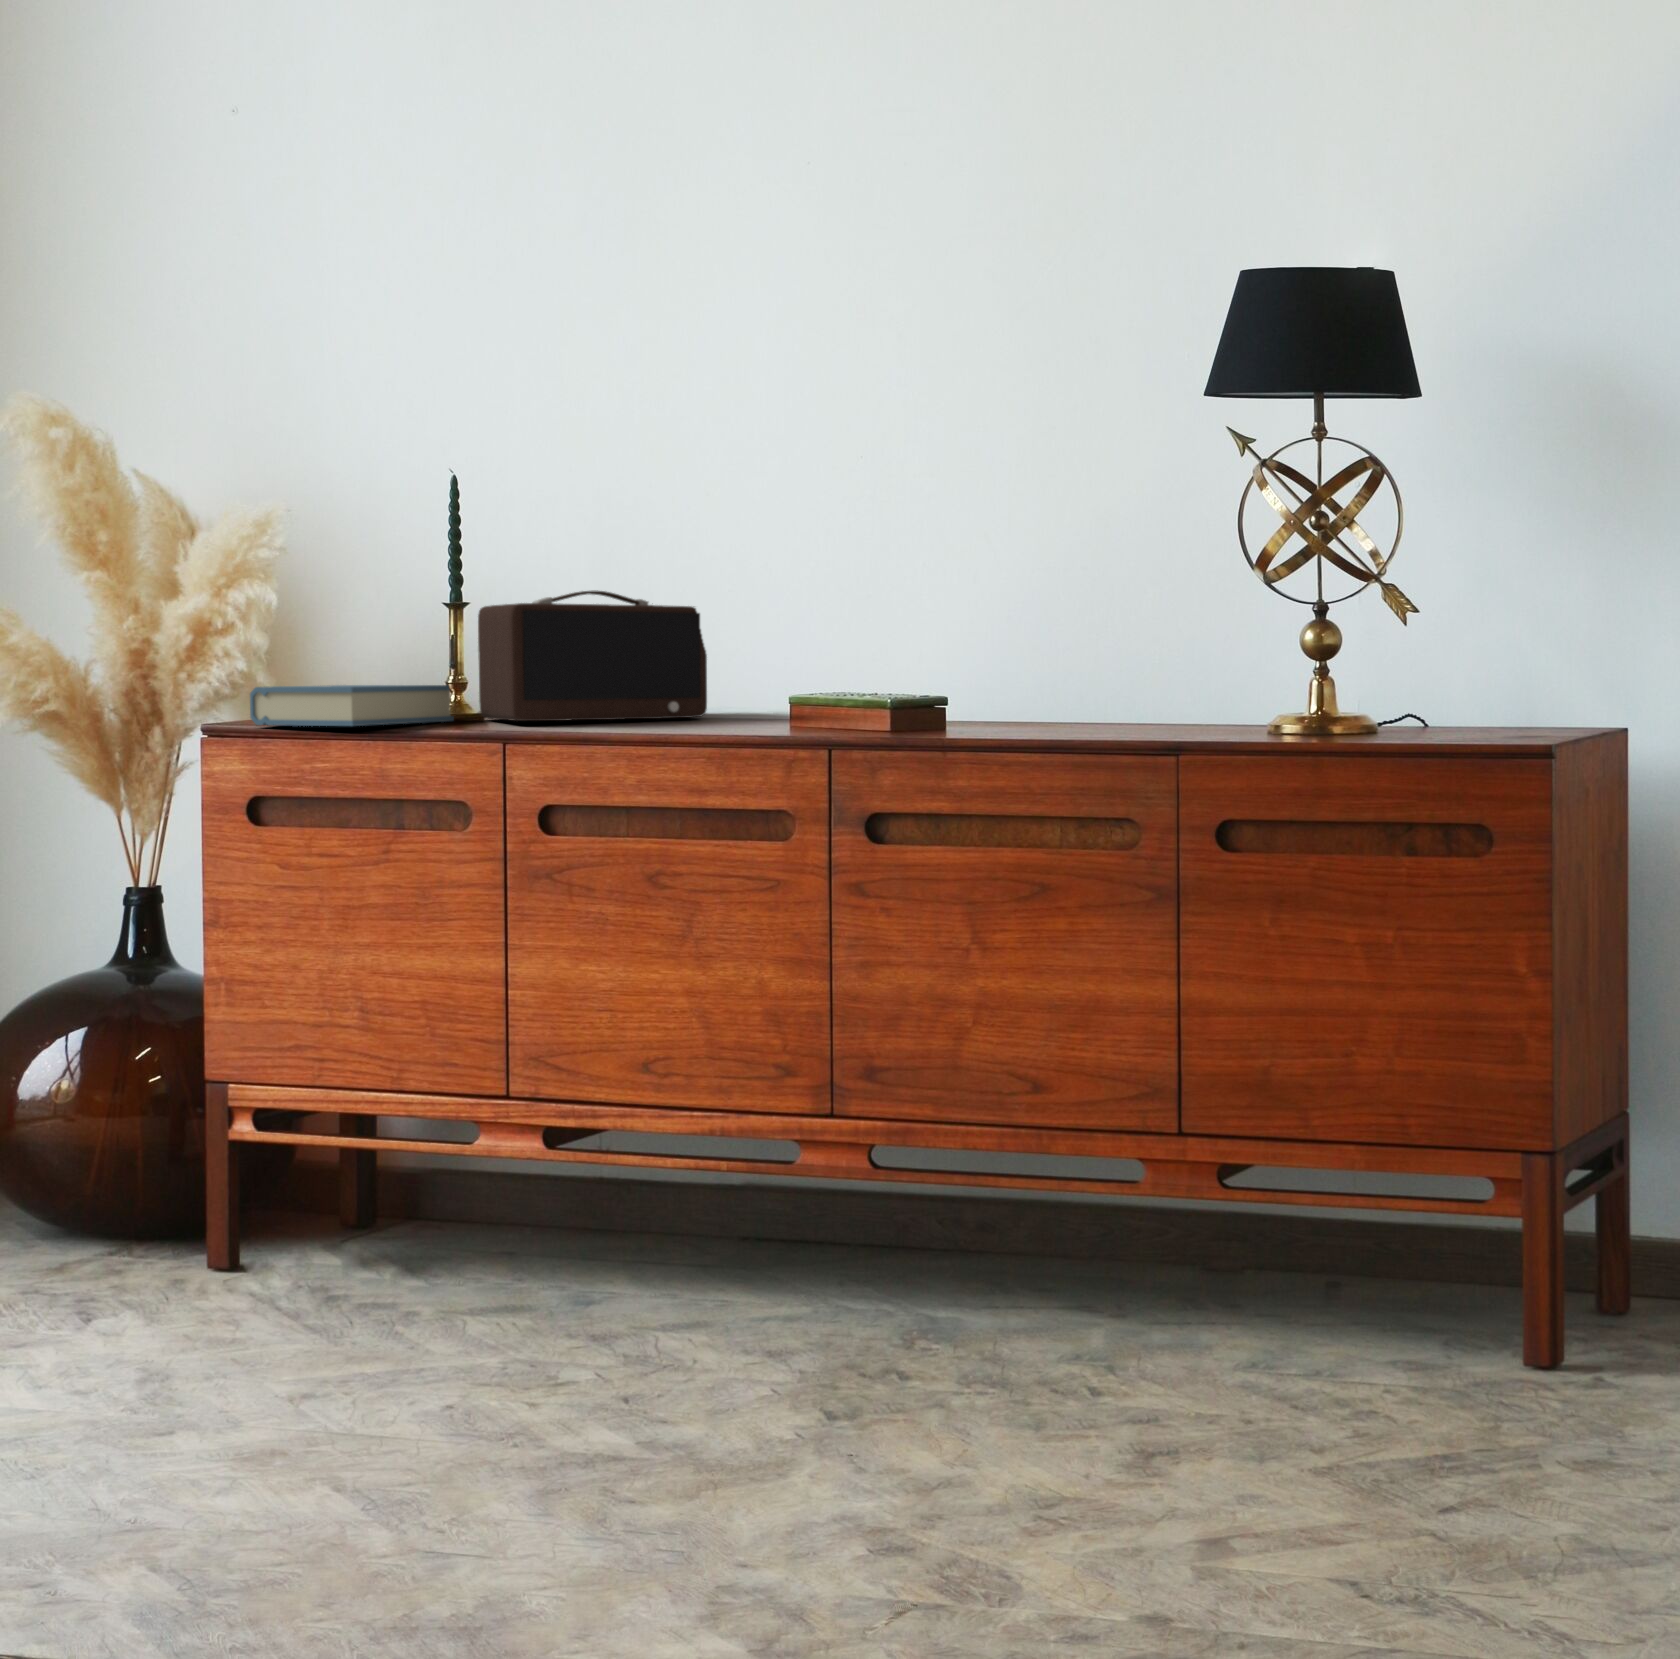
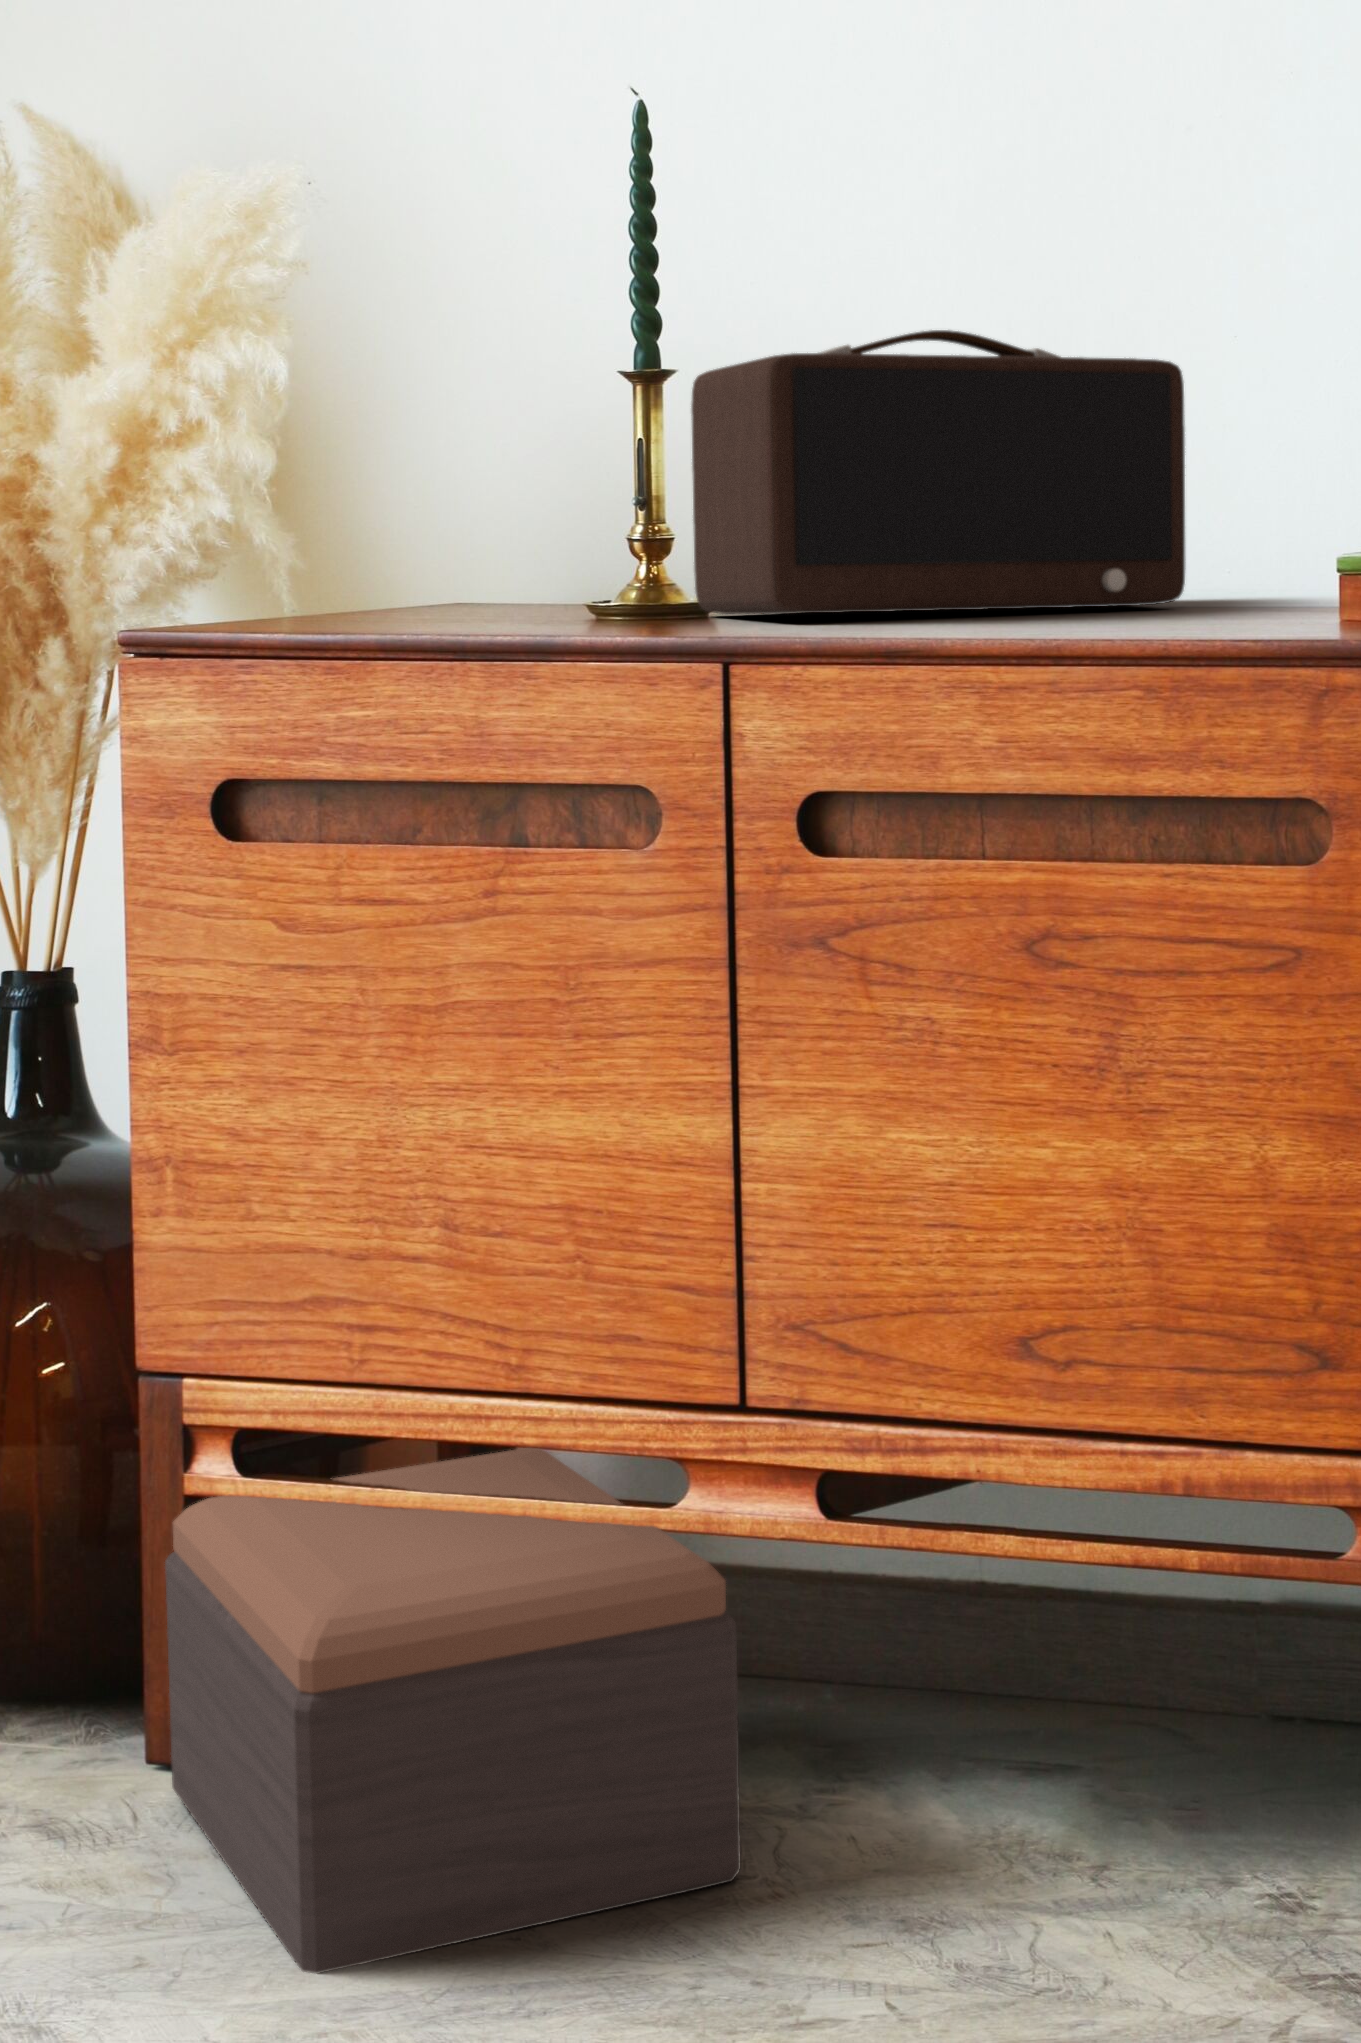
hardback book: present [250,685,454,726] -> none [222,537,642,627]
footstool: none [220,1112,495,1336] -> present [165,1447,741,1974]

